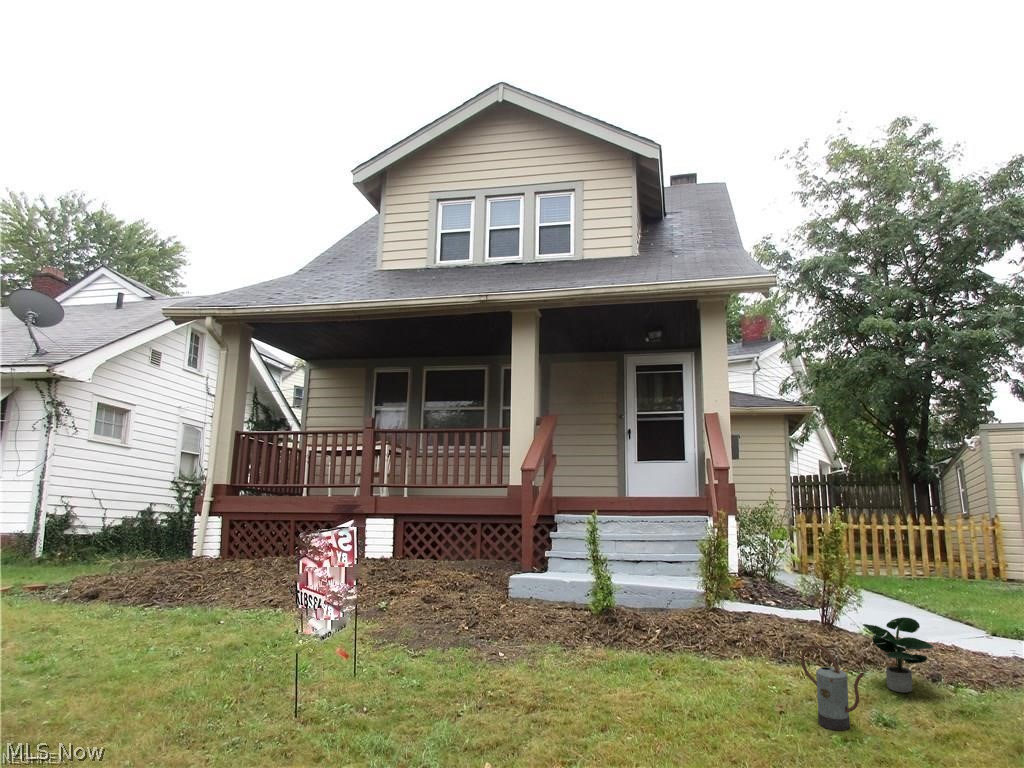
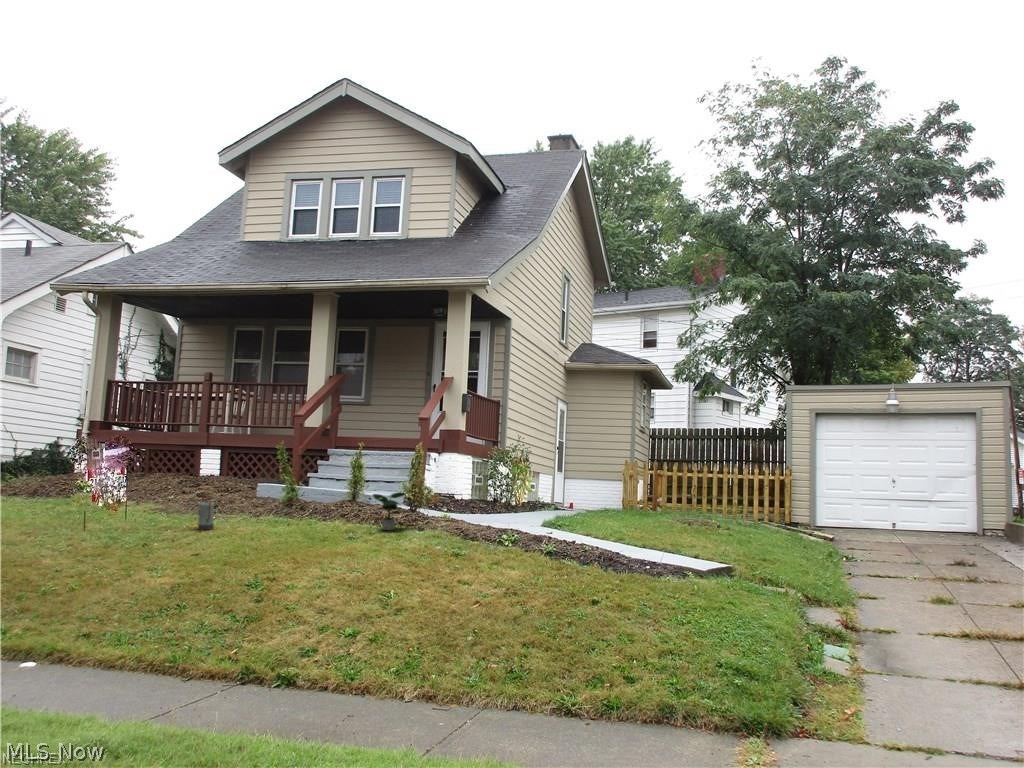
watering can: present [801,645,864,730] -> present [198,491,214,530]

